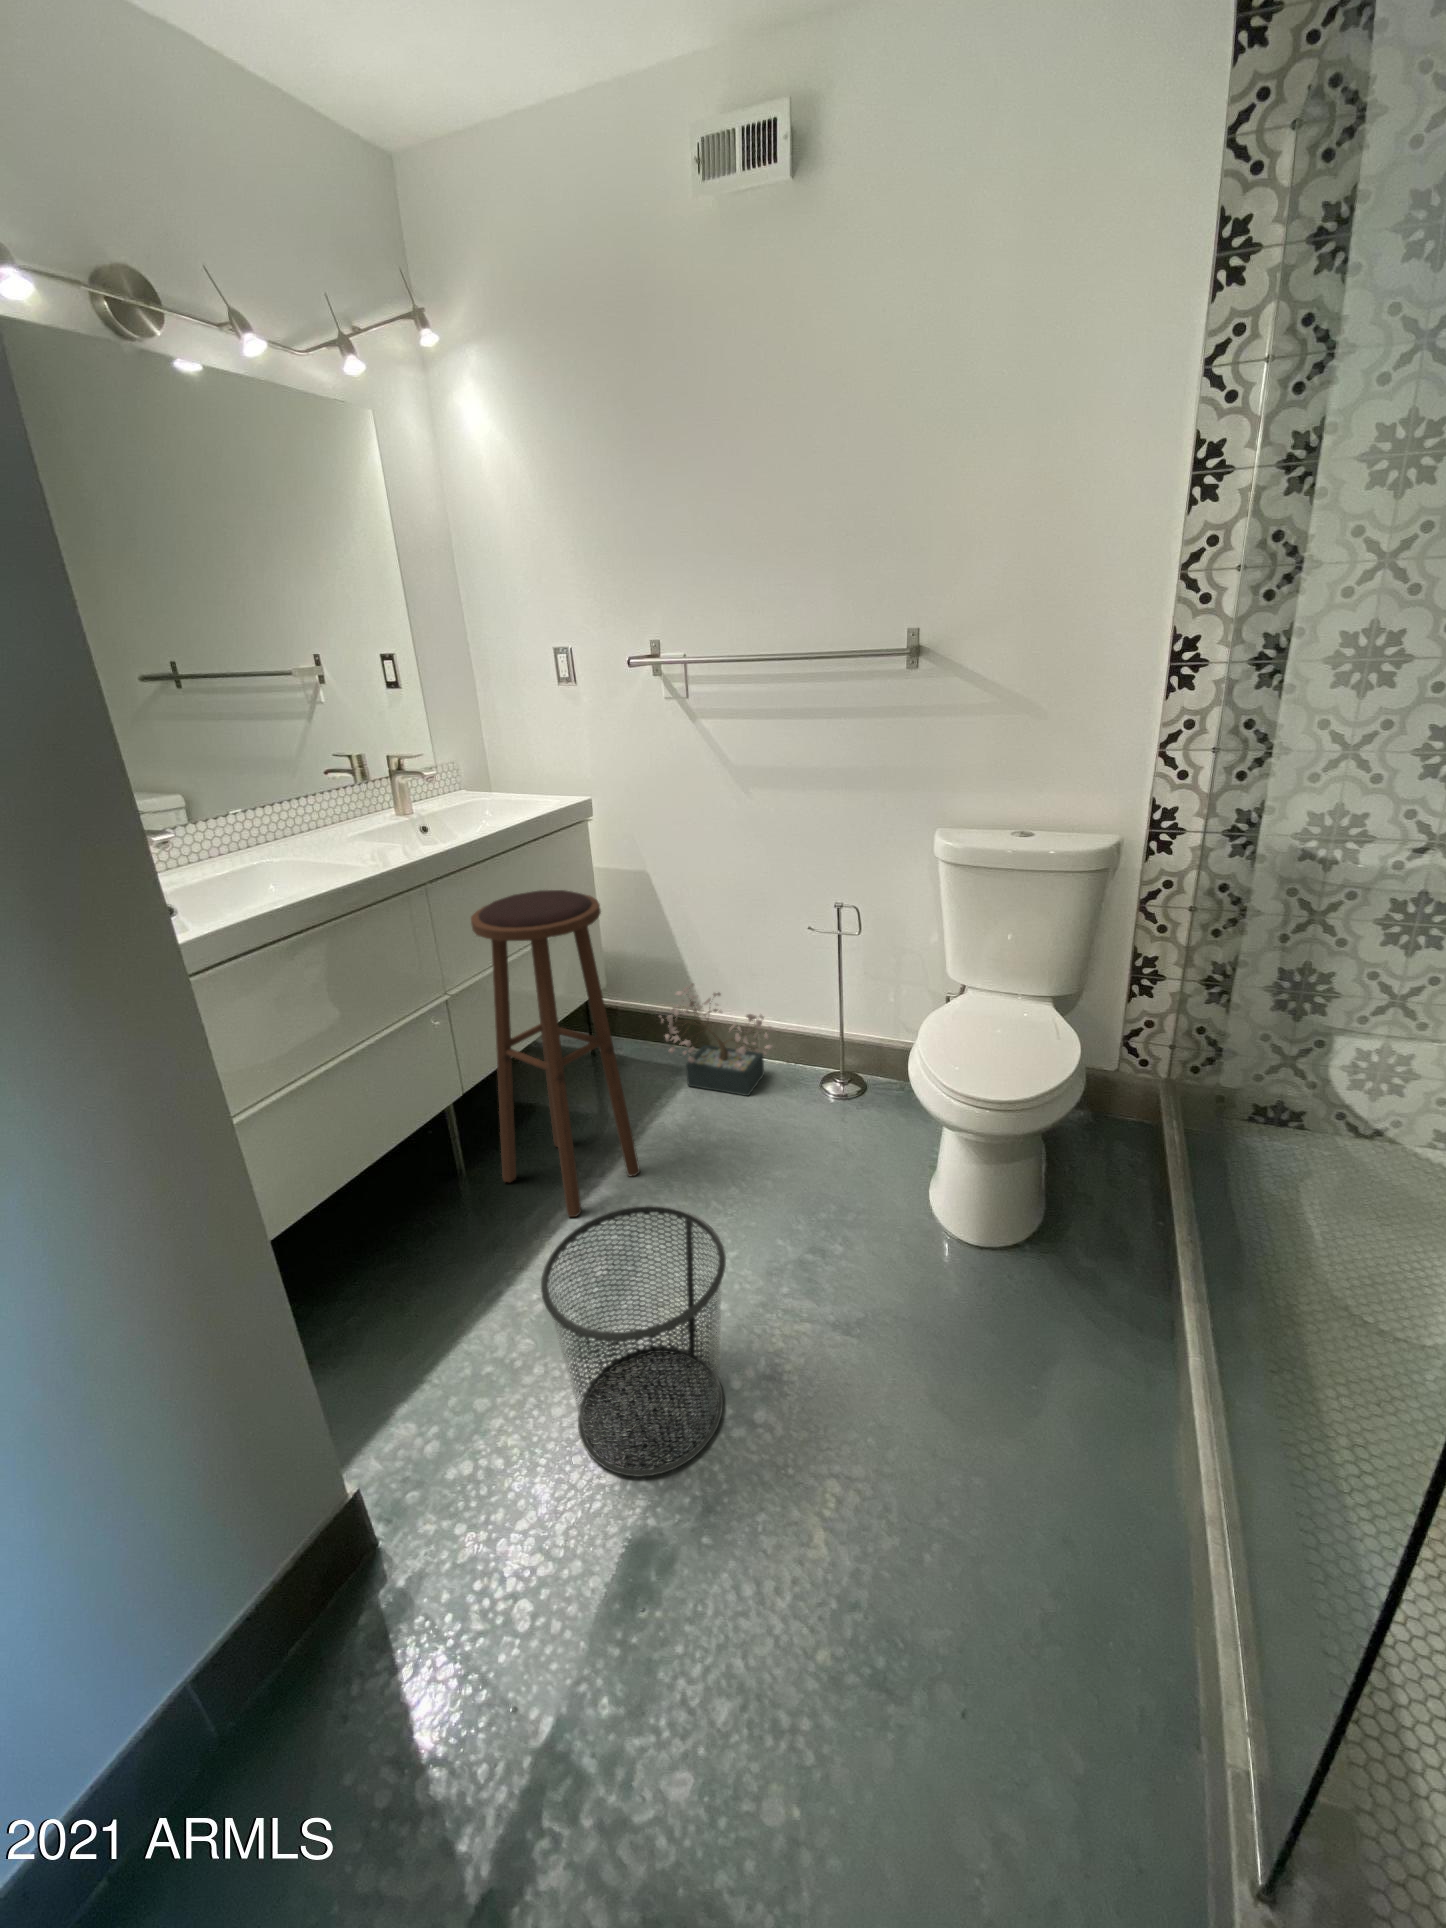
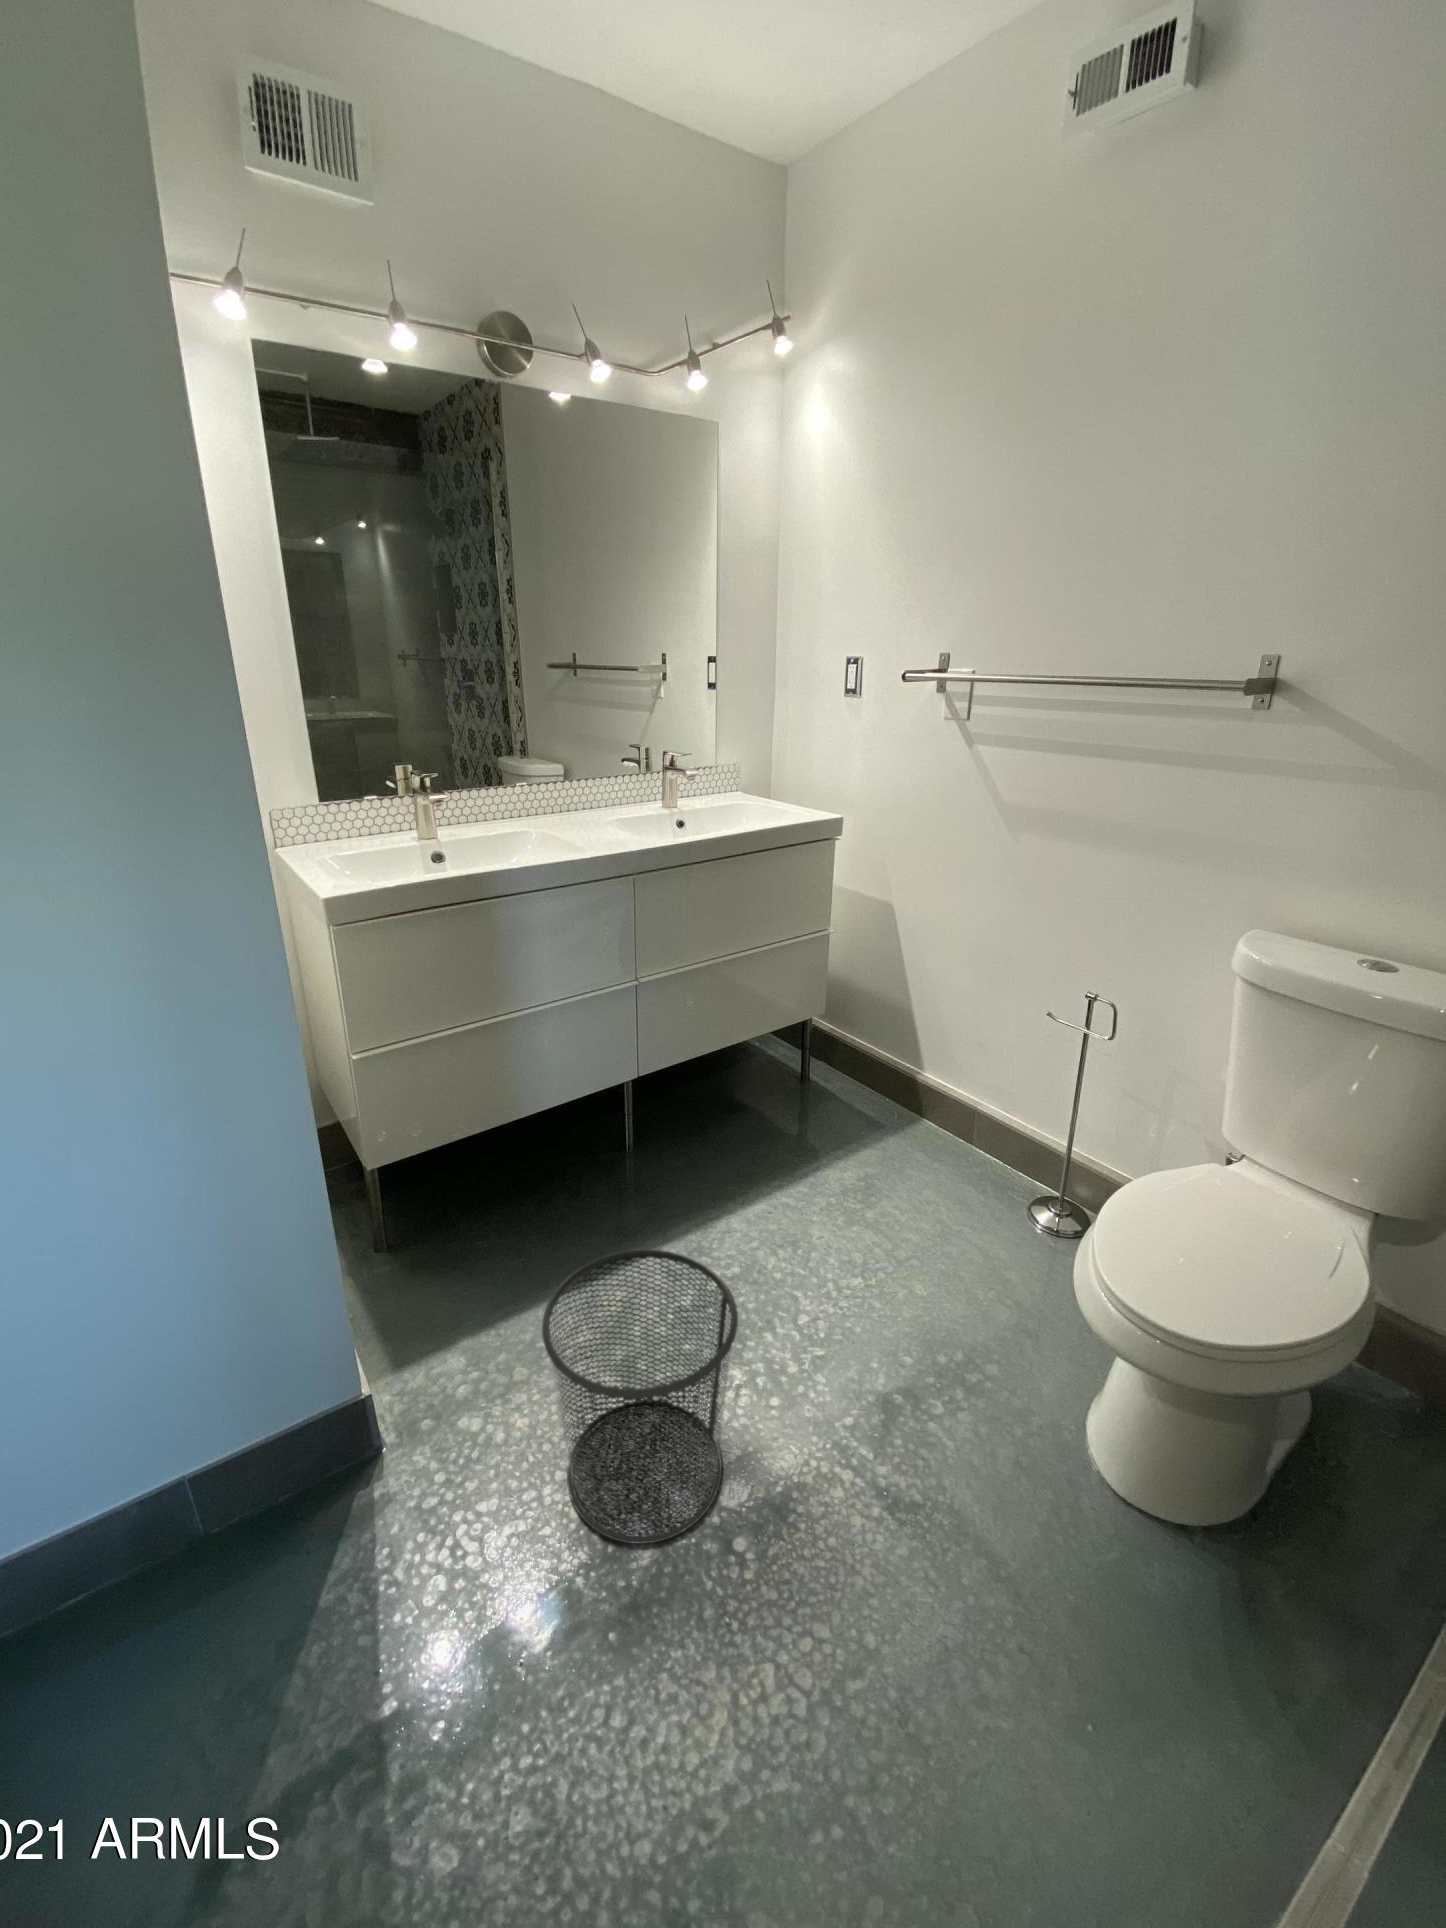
stool: present [471,890,640,1217] -> none [651,902,781,1240]
decorative plant: present [660,983,774,1096] -> none [859,1038,994,1185]

